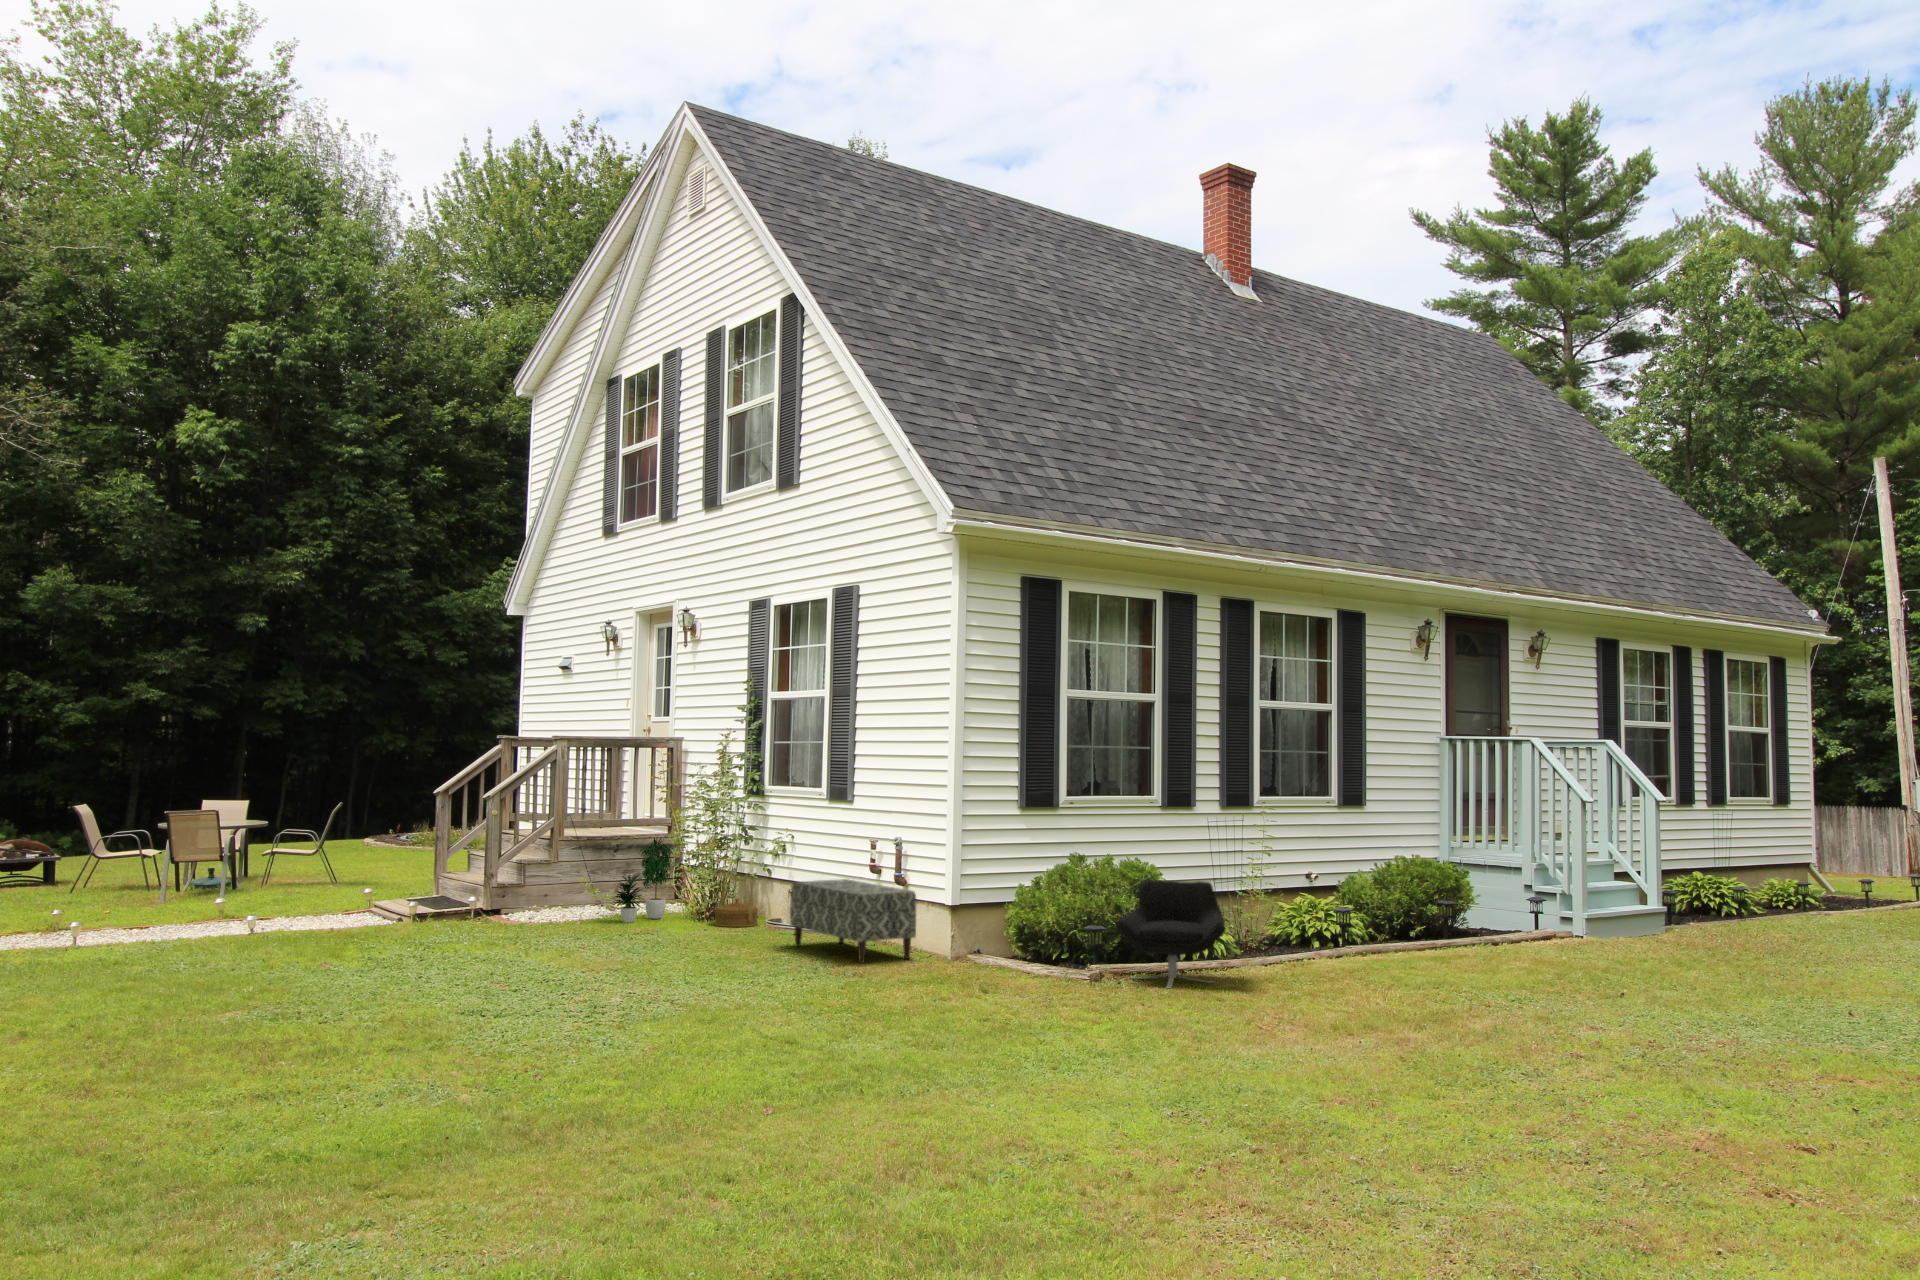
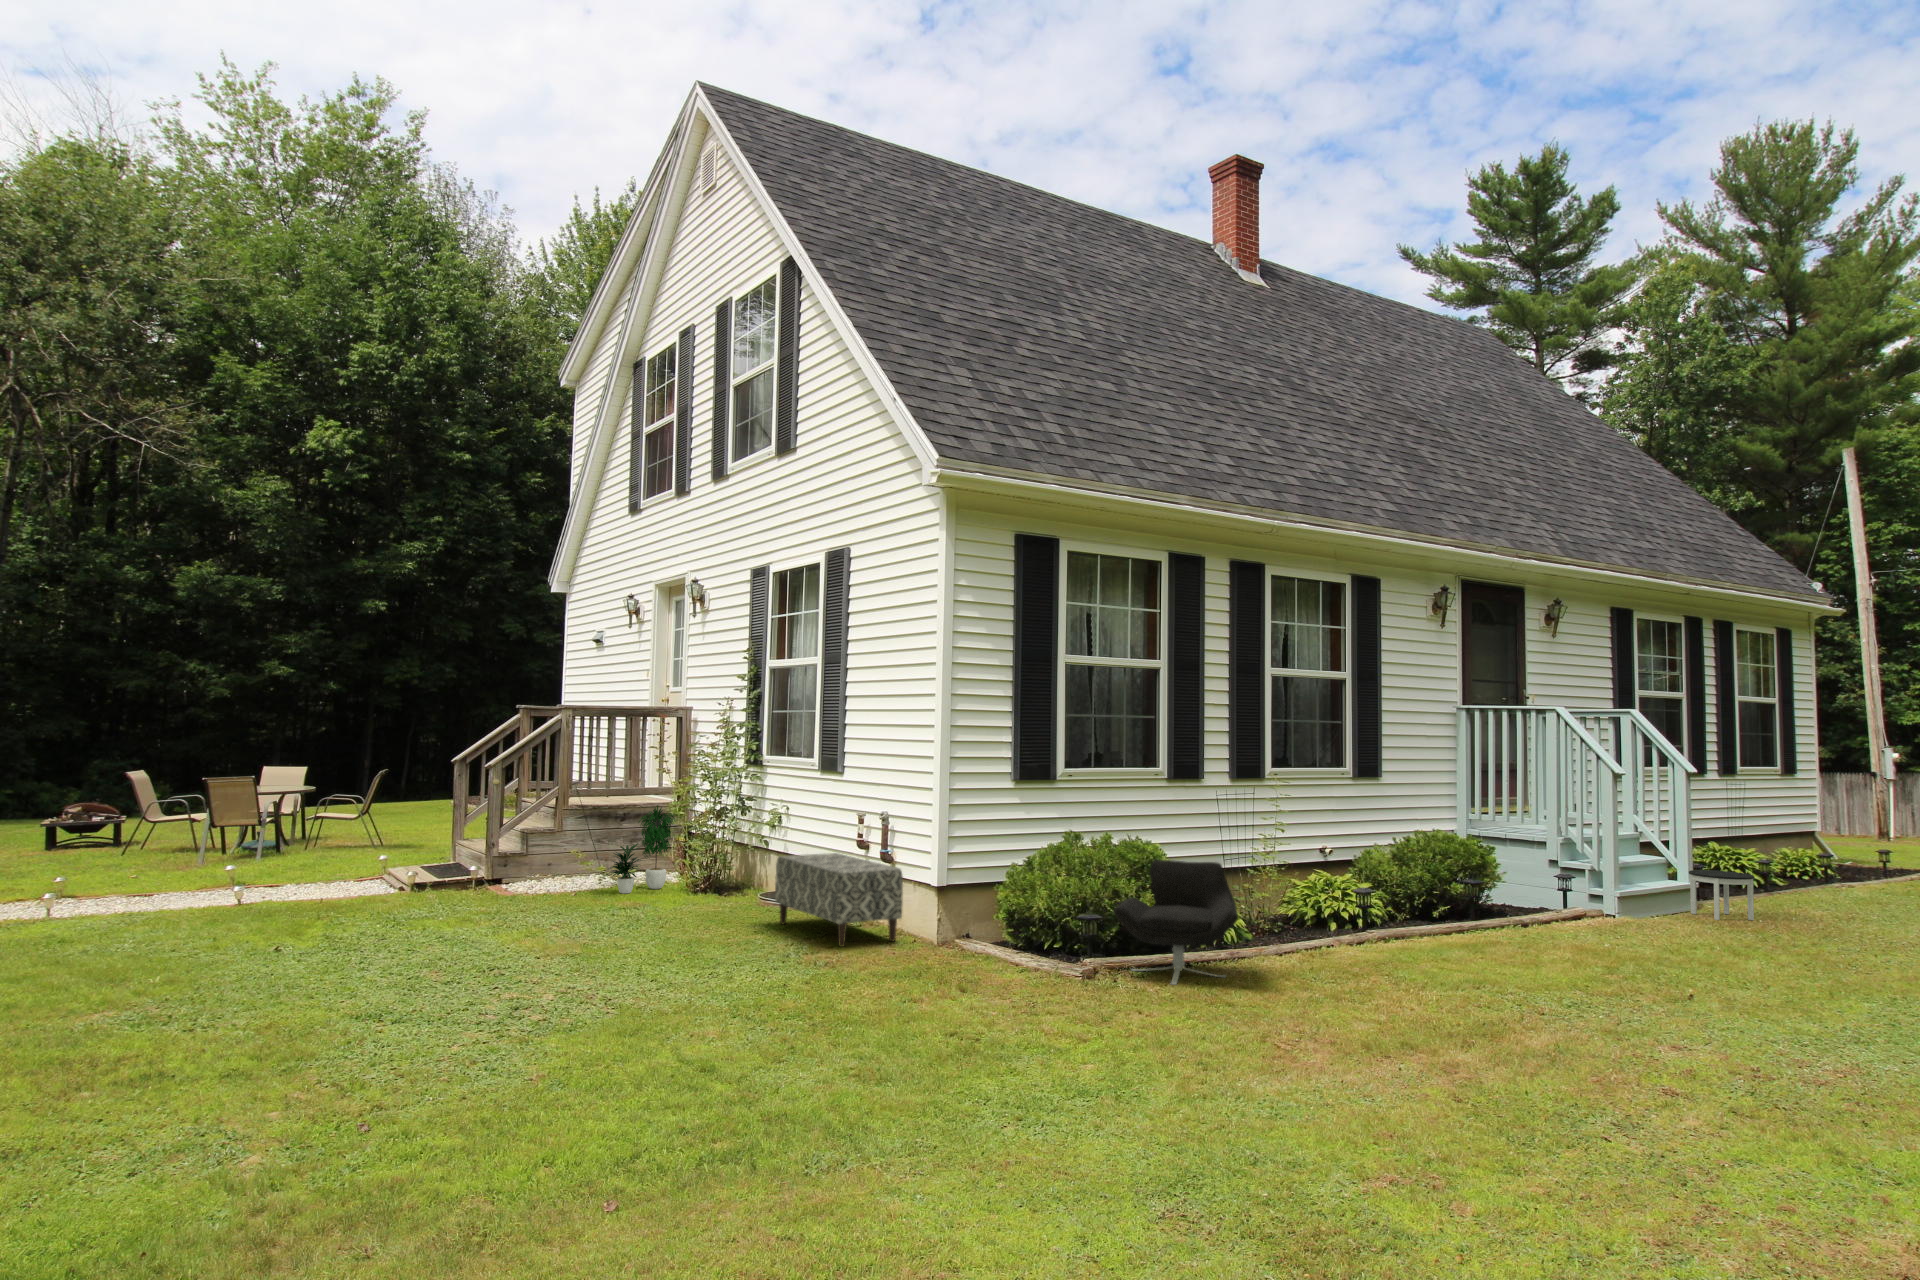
woven basket: present [715,875,758,927] -> none [710,846,756,900]
round table: none [1656,893,1715,939] -> present [1689,870,1755,920]

